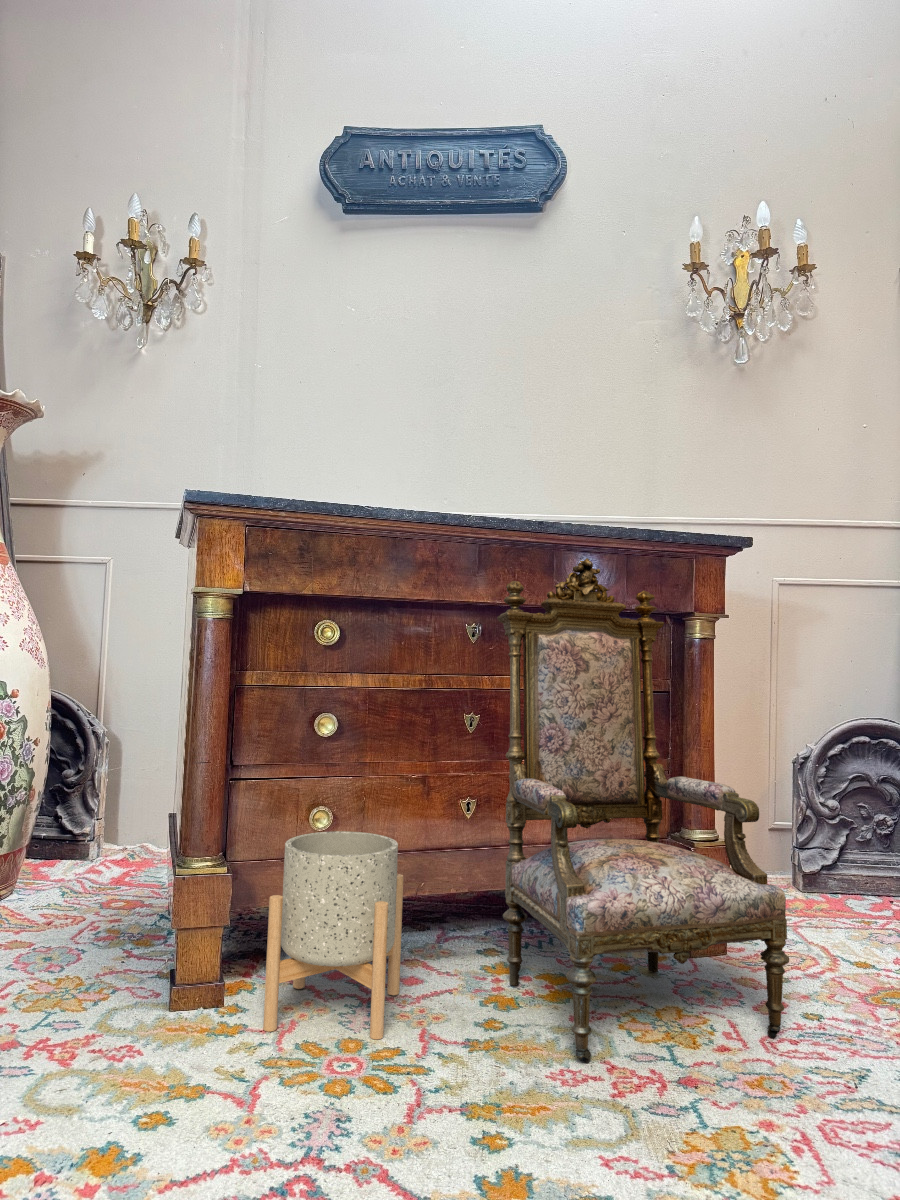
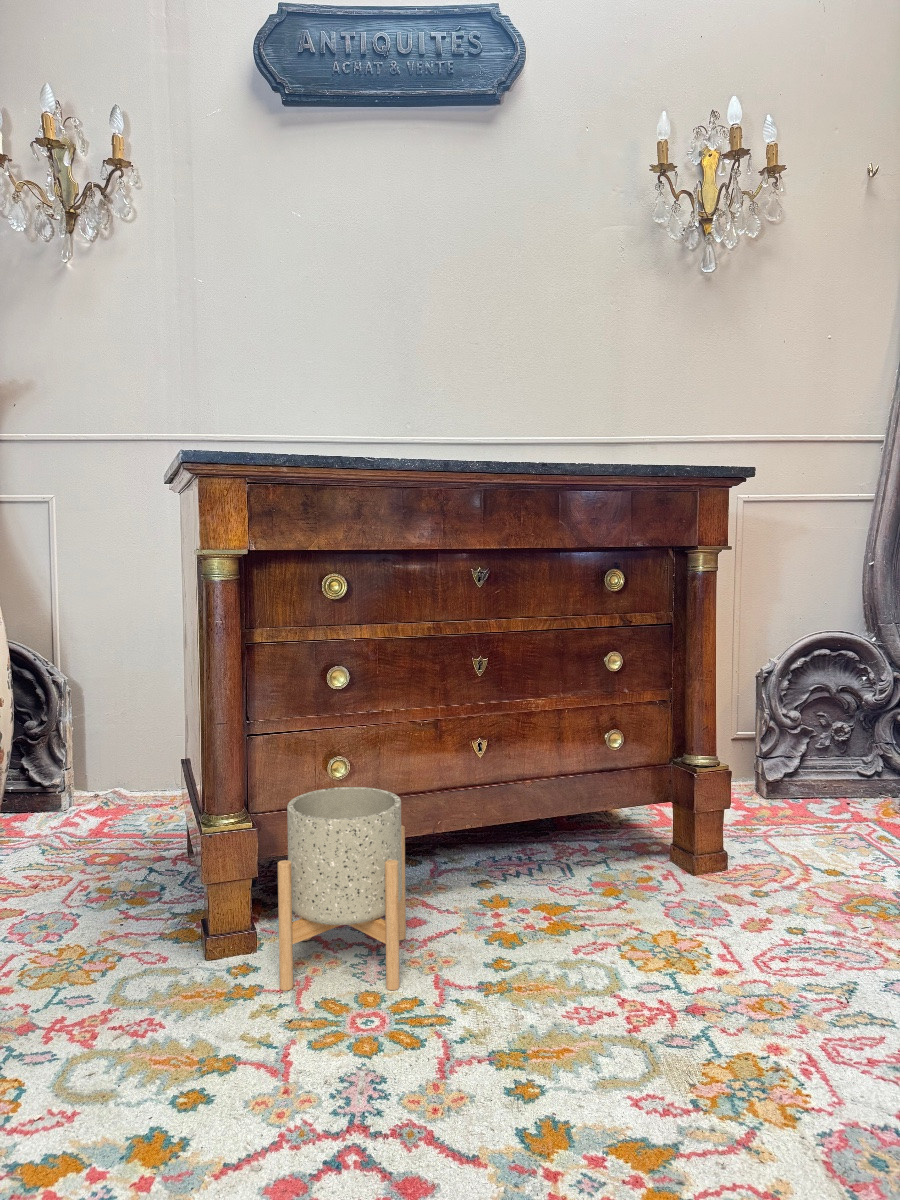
armchair: present [497,558,789,1064] -> none [484,495,781,999]

